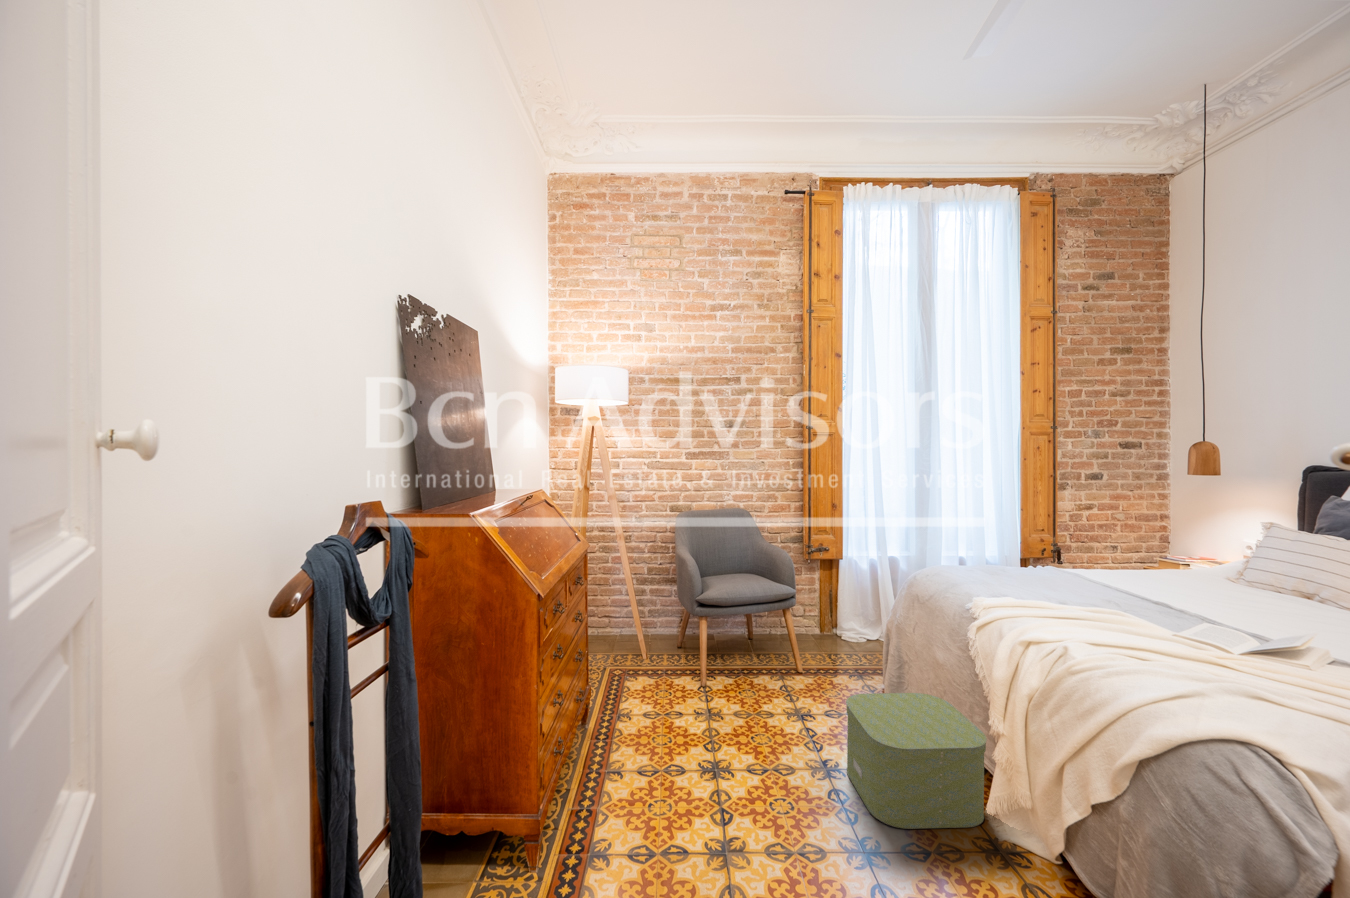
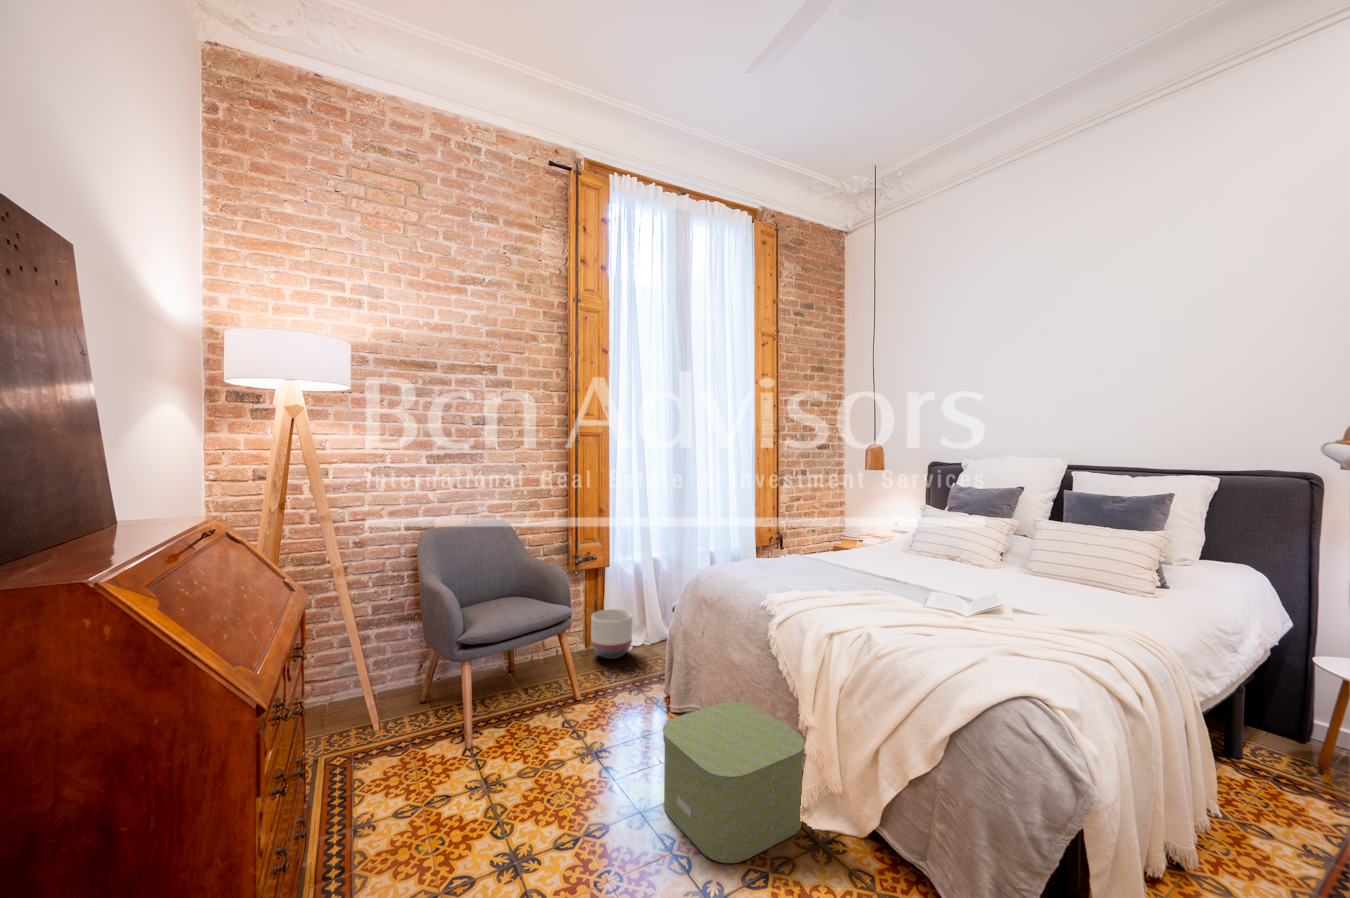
planter: none [824,600,864,647] -> present [591,609,632,659]

